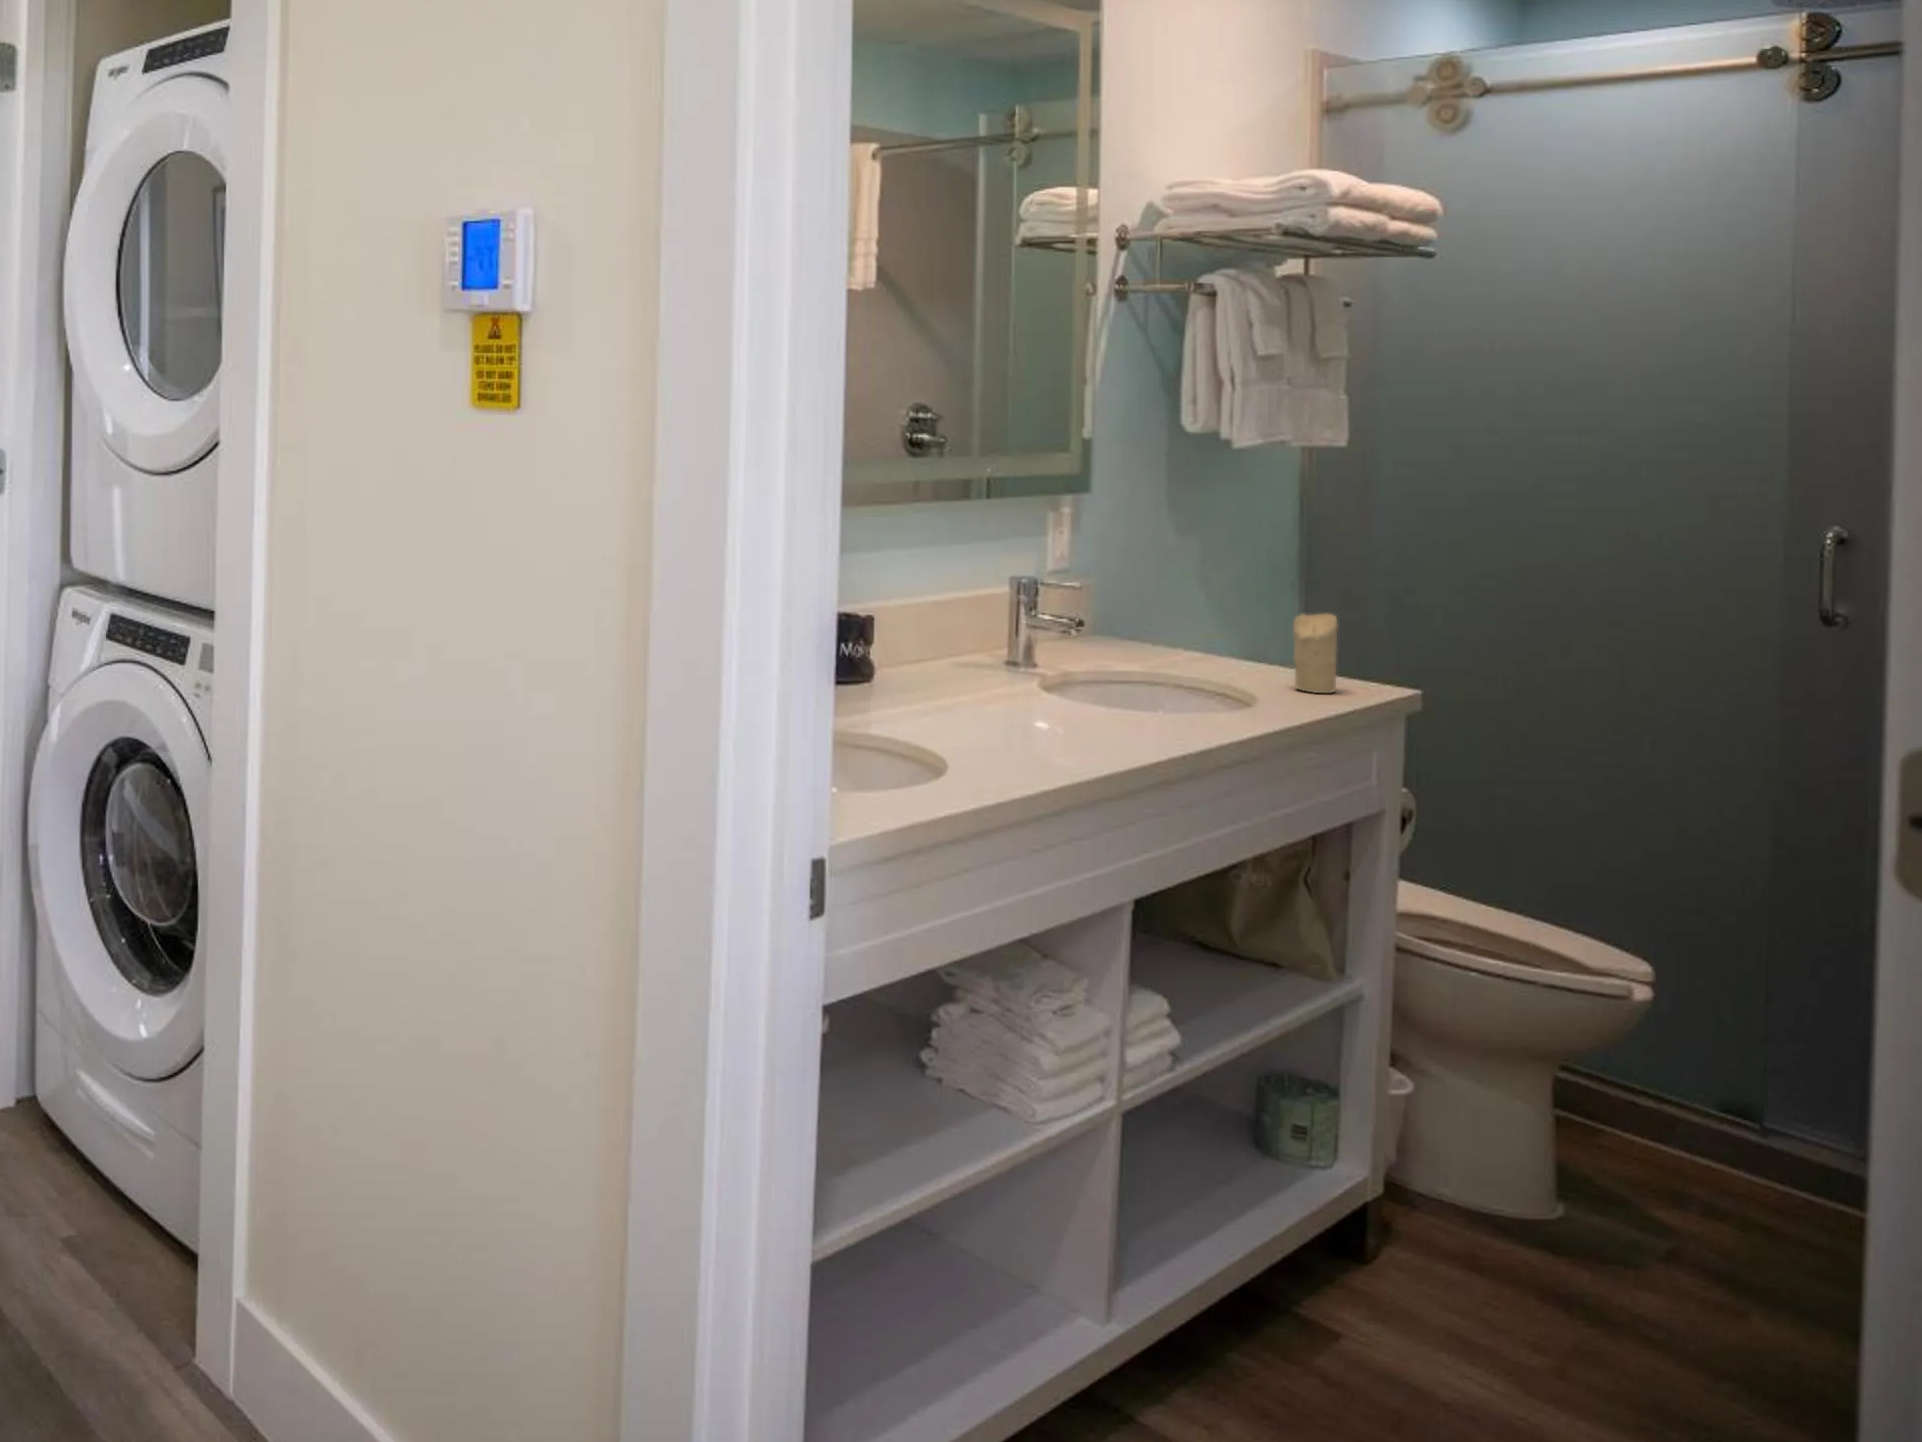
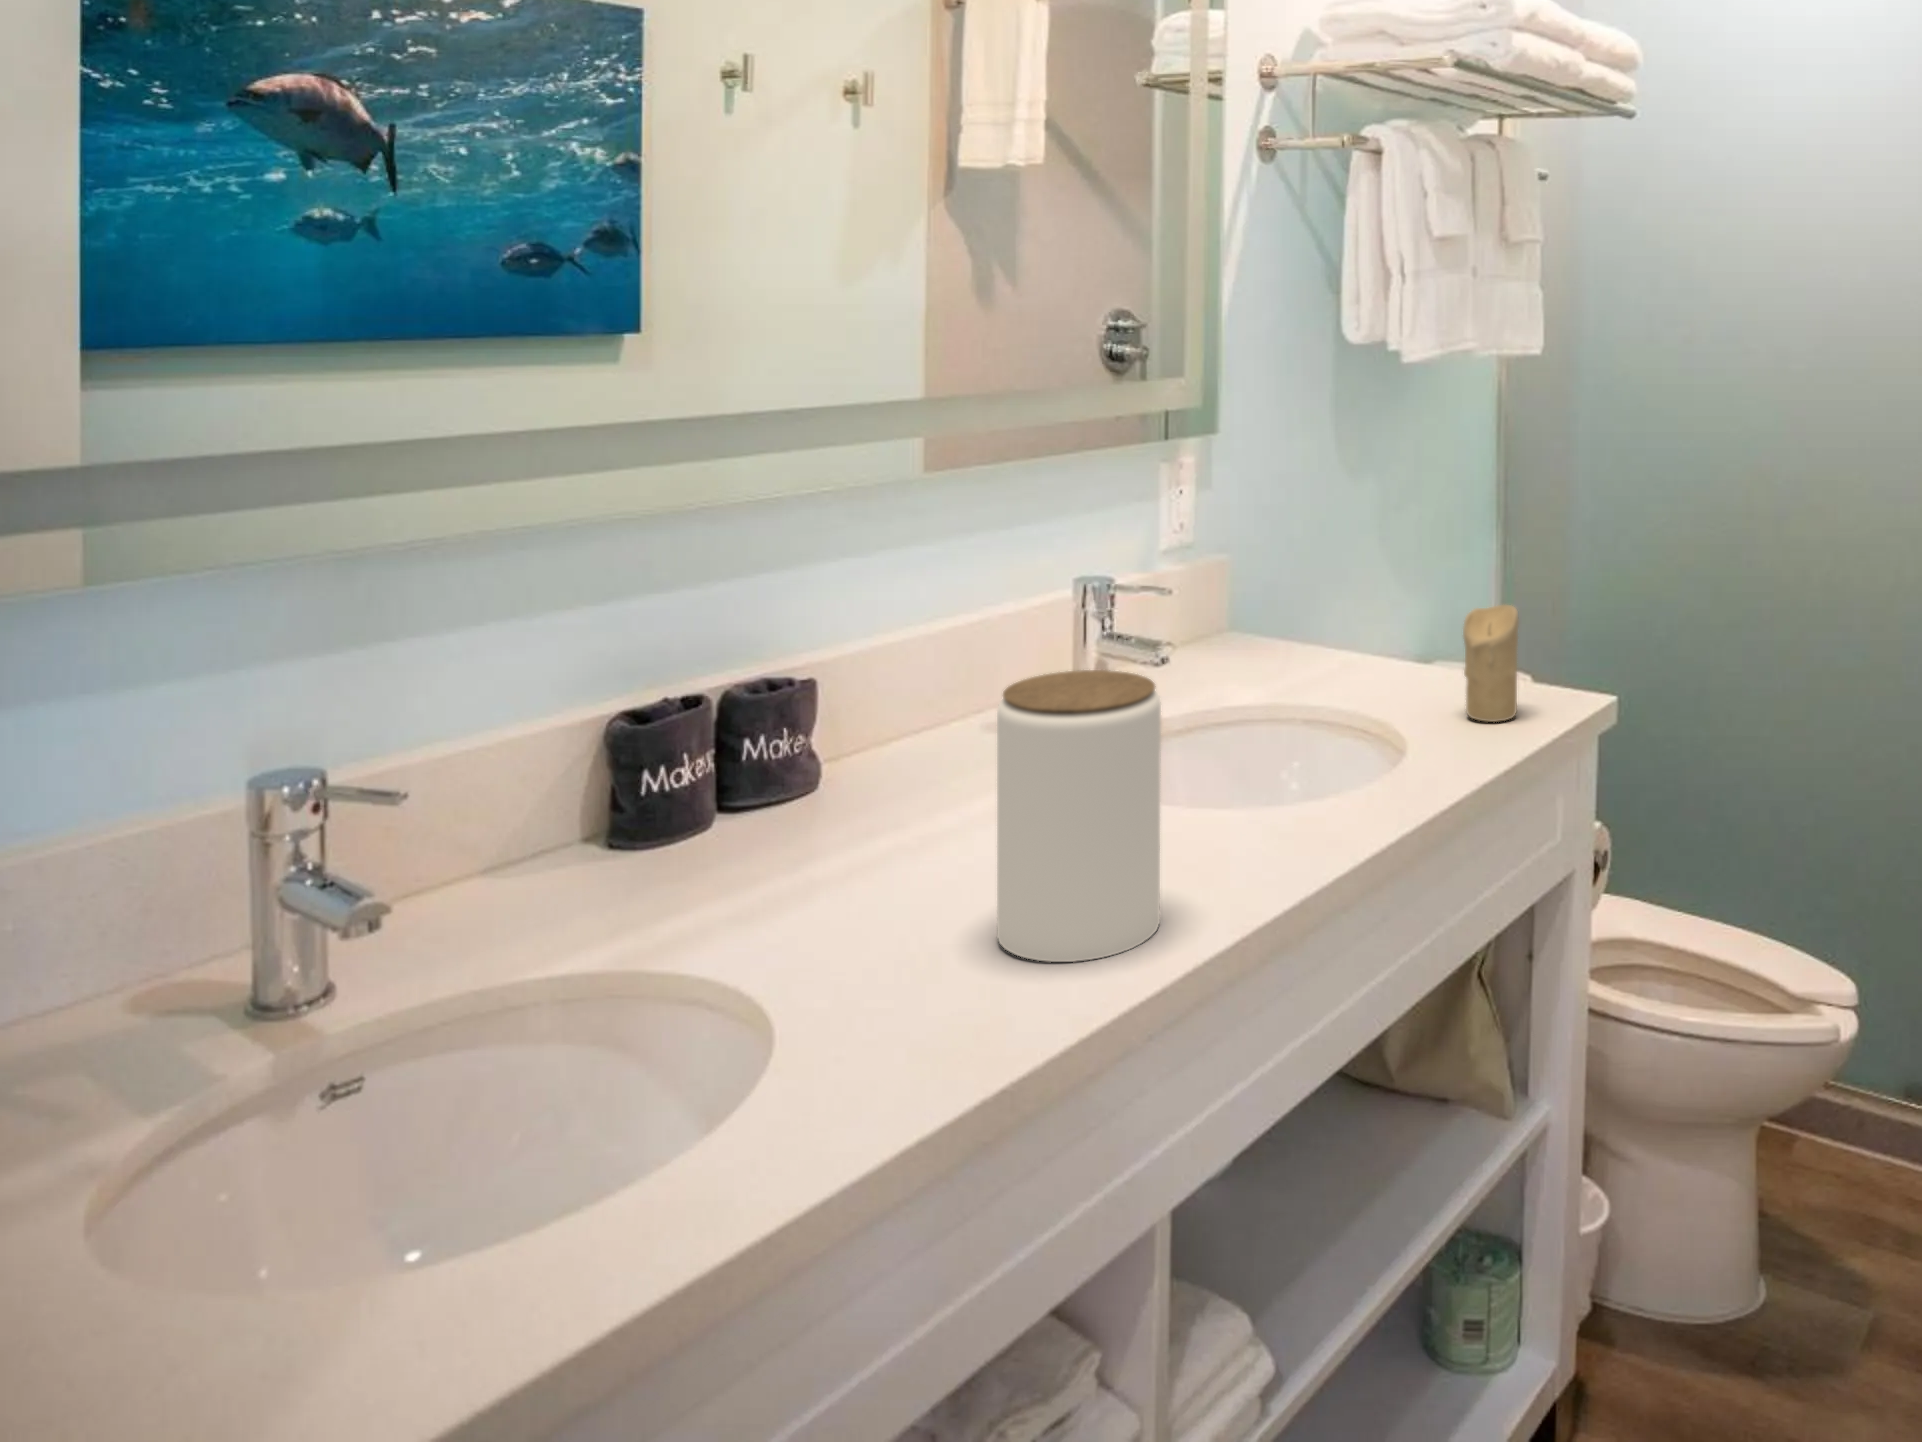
jar: none [1024,597,1121,748] -> present [997,670,1161,962]

